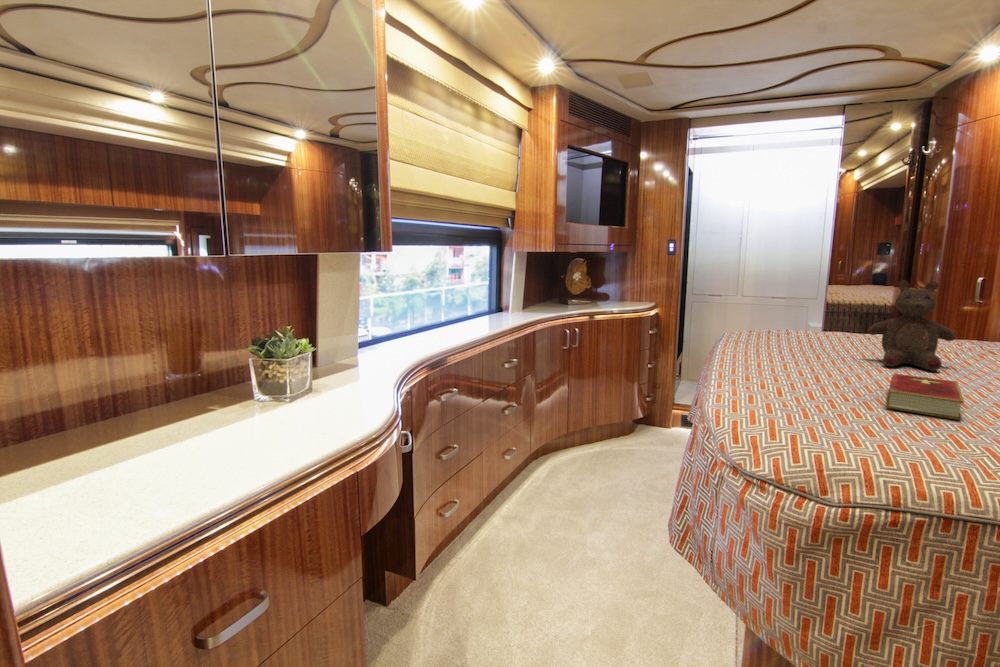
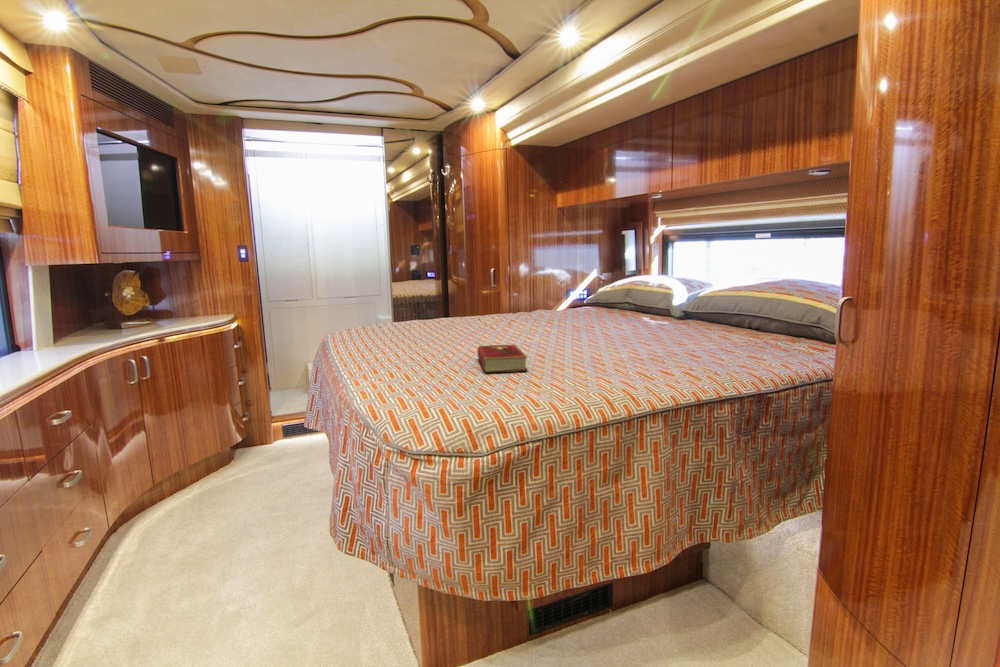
stuffed bear: present [868,280,956,371] -> none [448,273,501,342]

